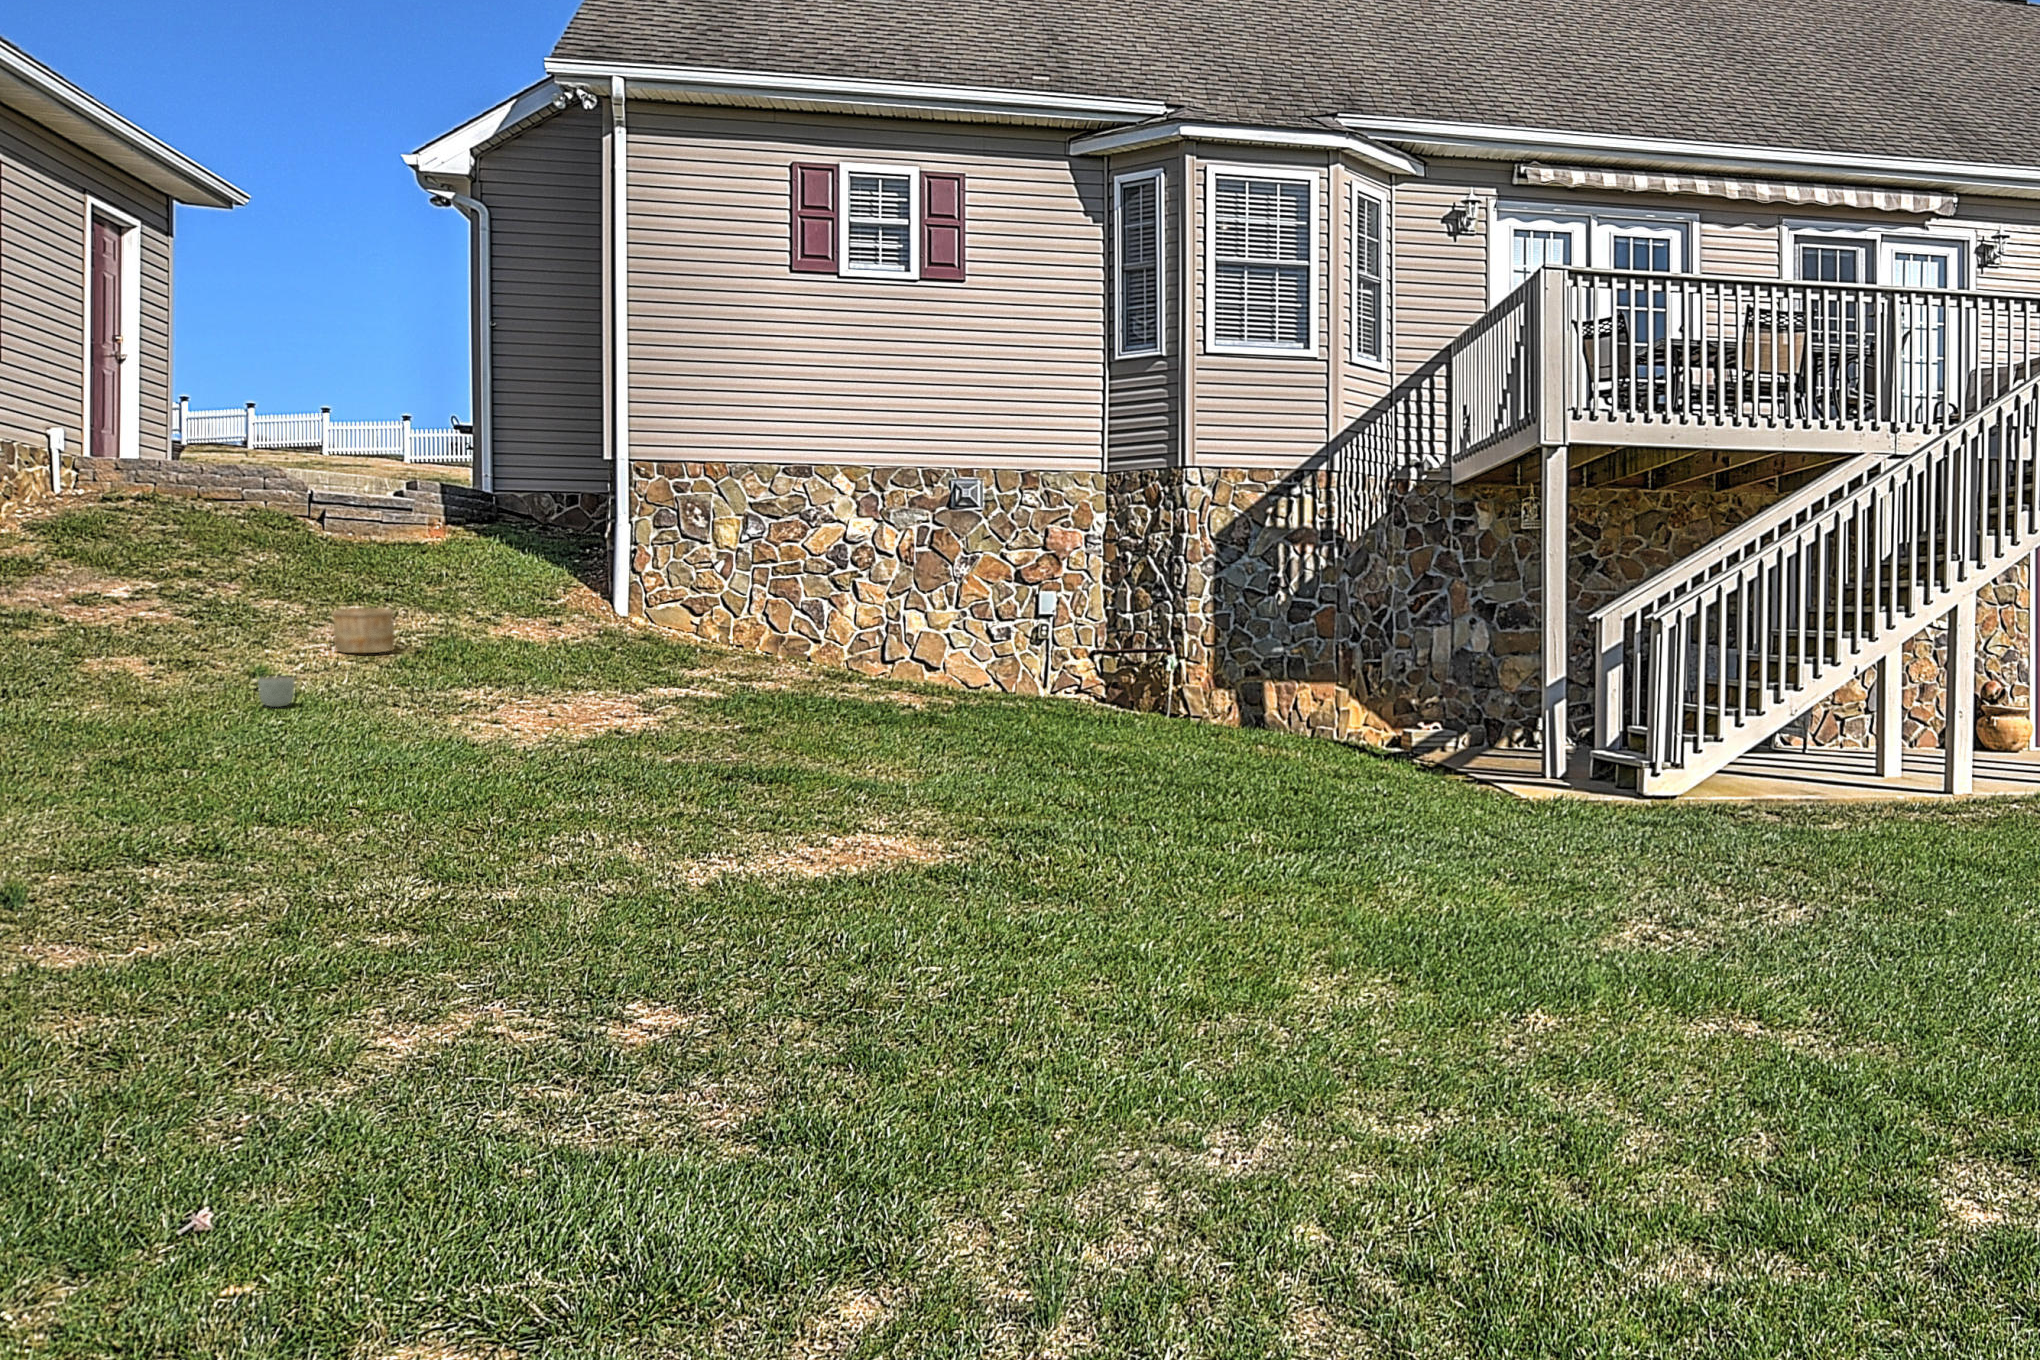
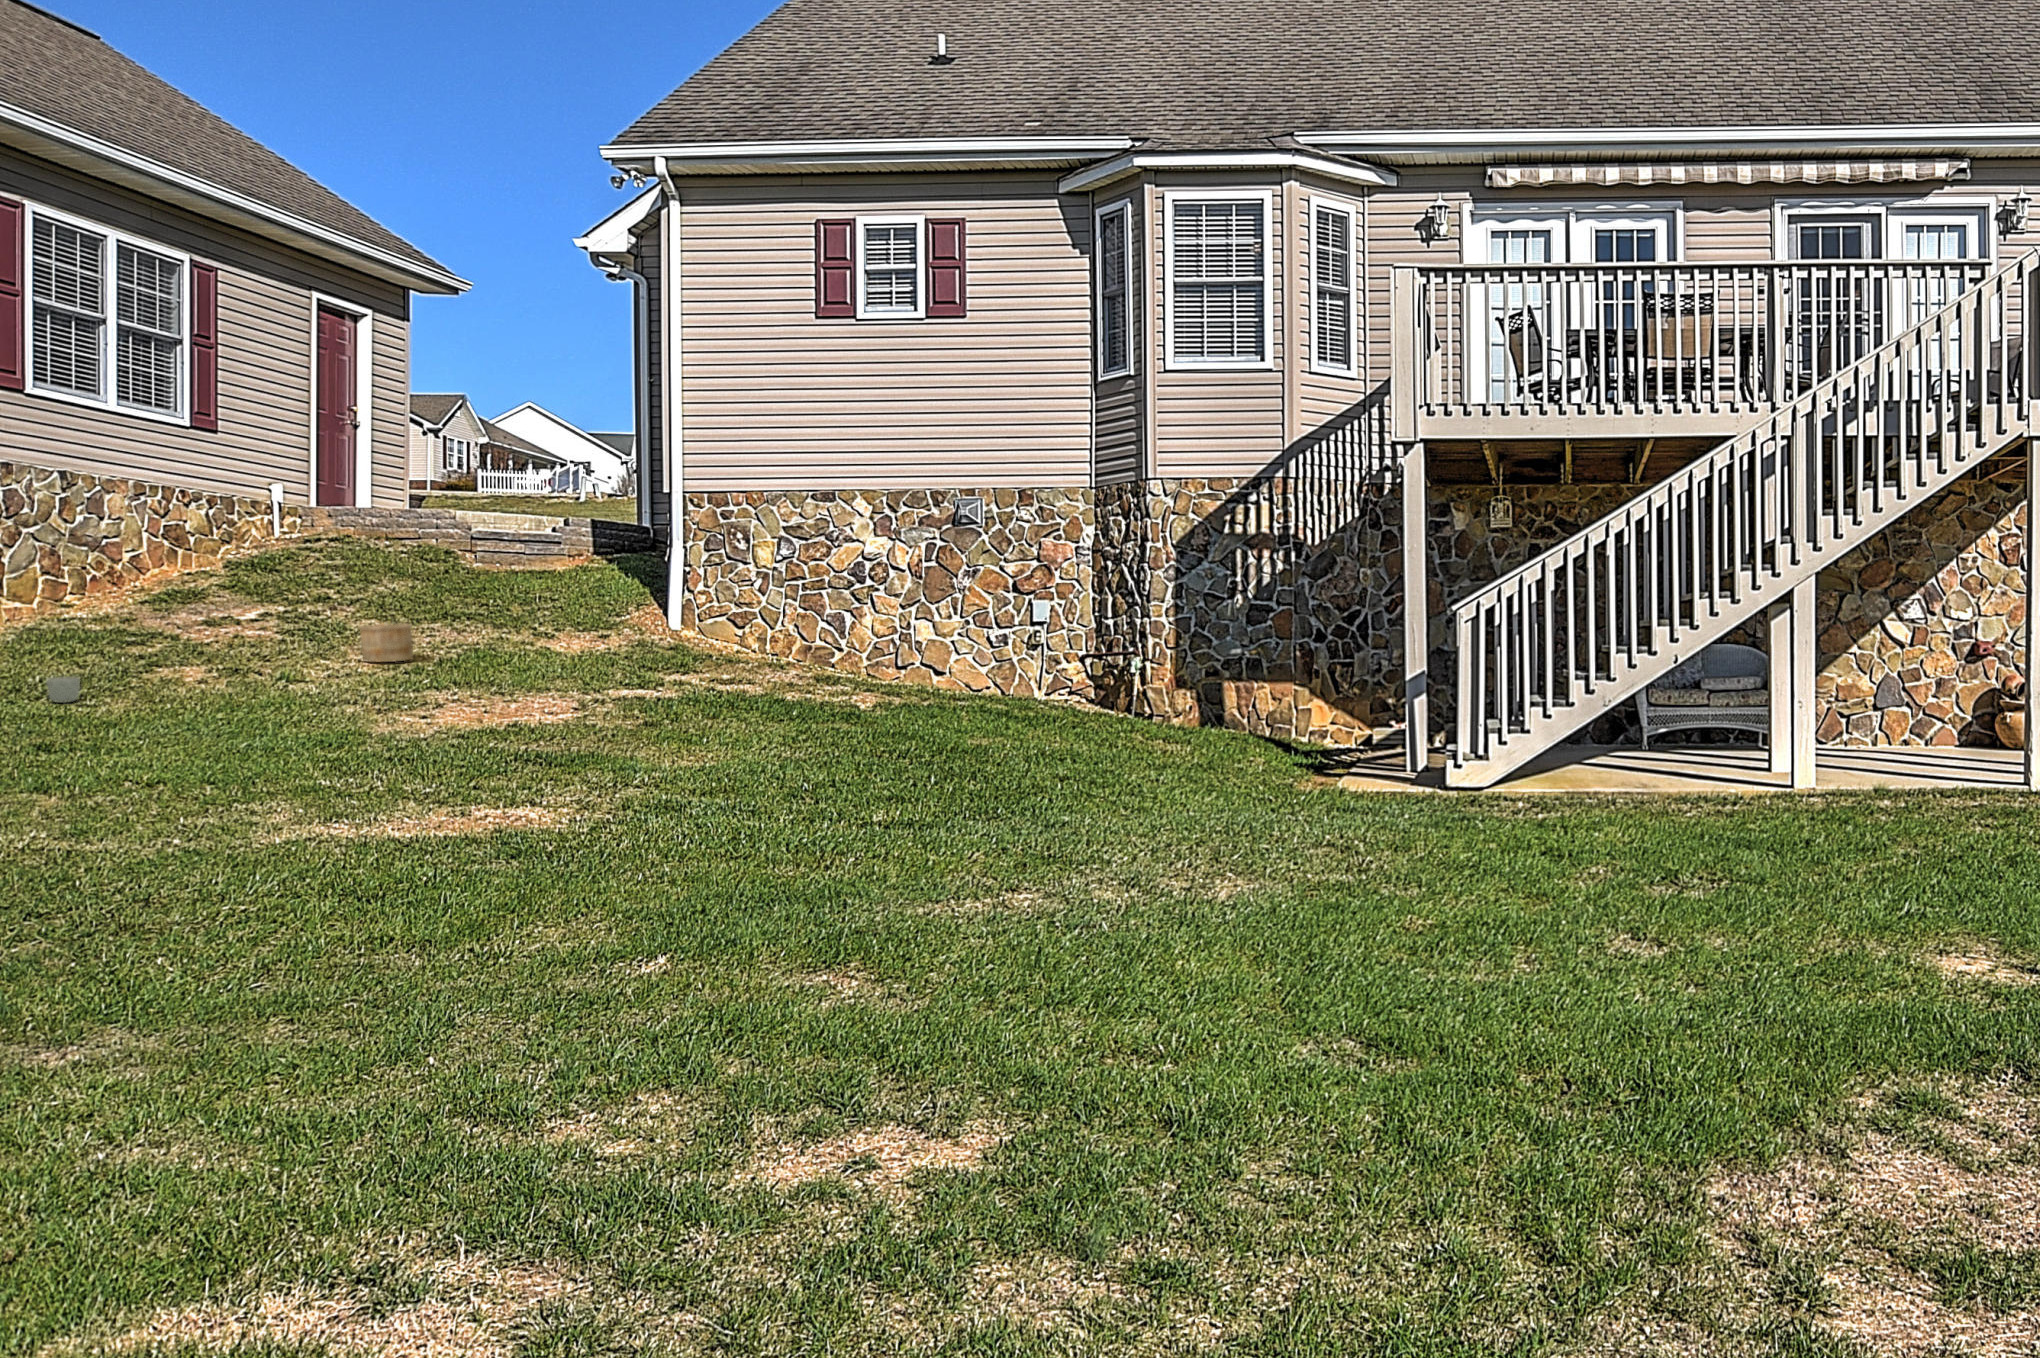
planter: present [258,677,295,707] -> present [46,677,80,703]

